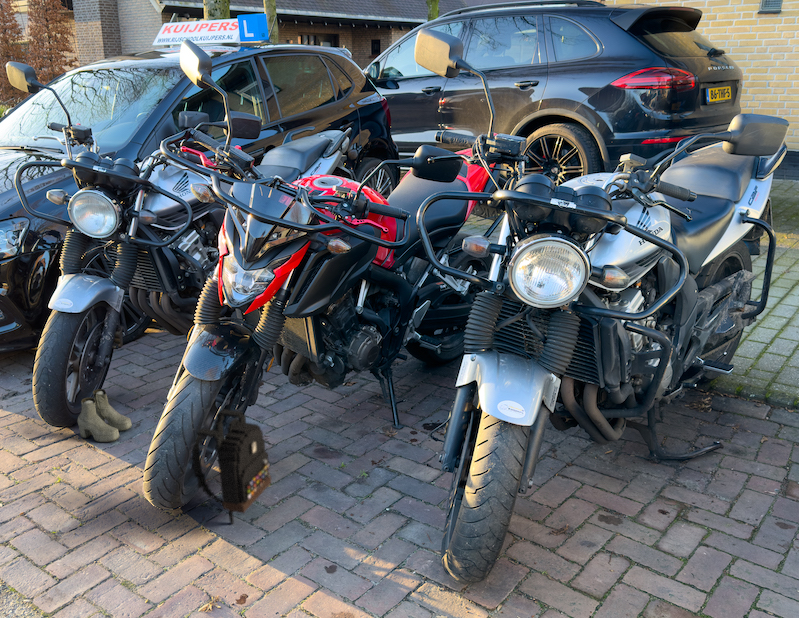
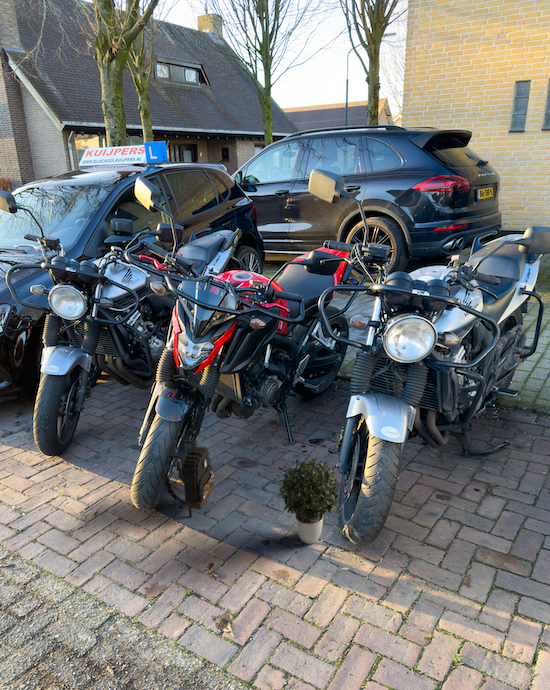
boots: present [77,389,132,442] -> none [62,428,100,466]
potted plant: none [347,445,442,576] -> present [278,457,340,544]

